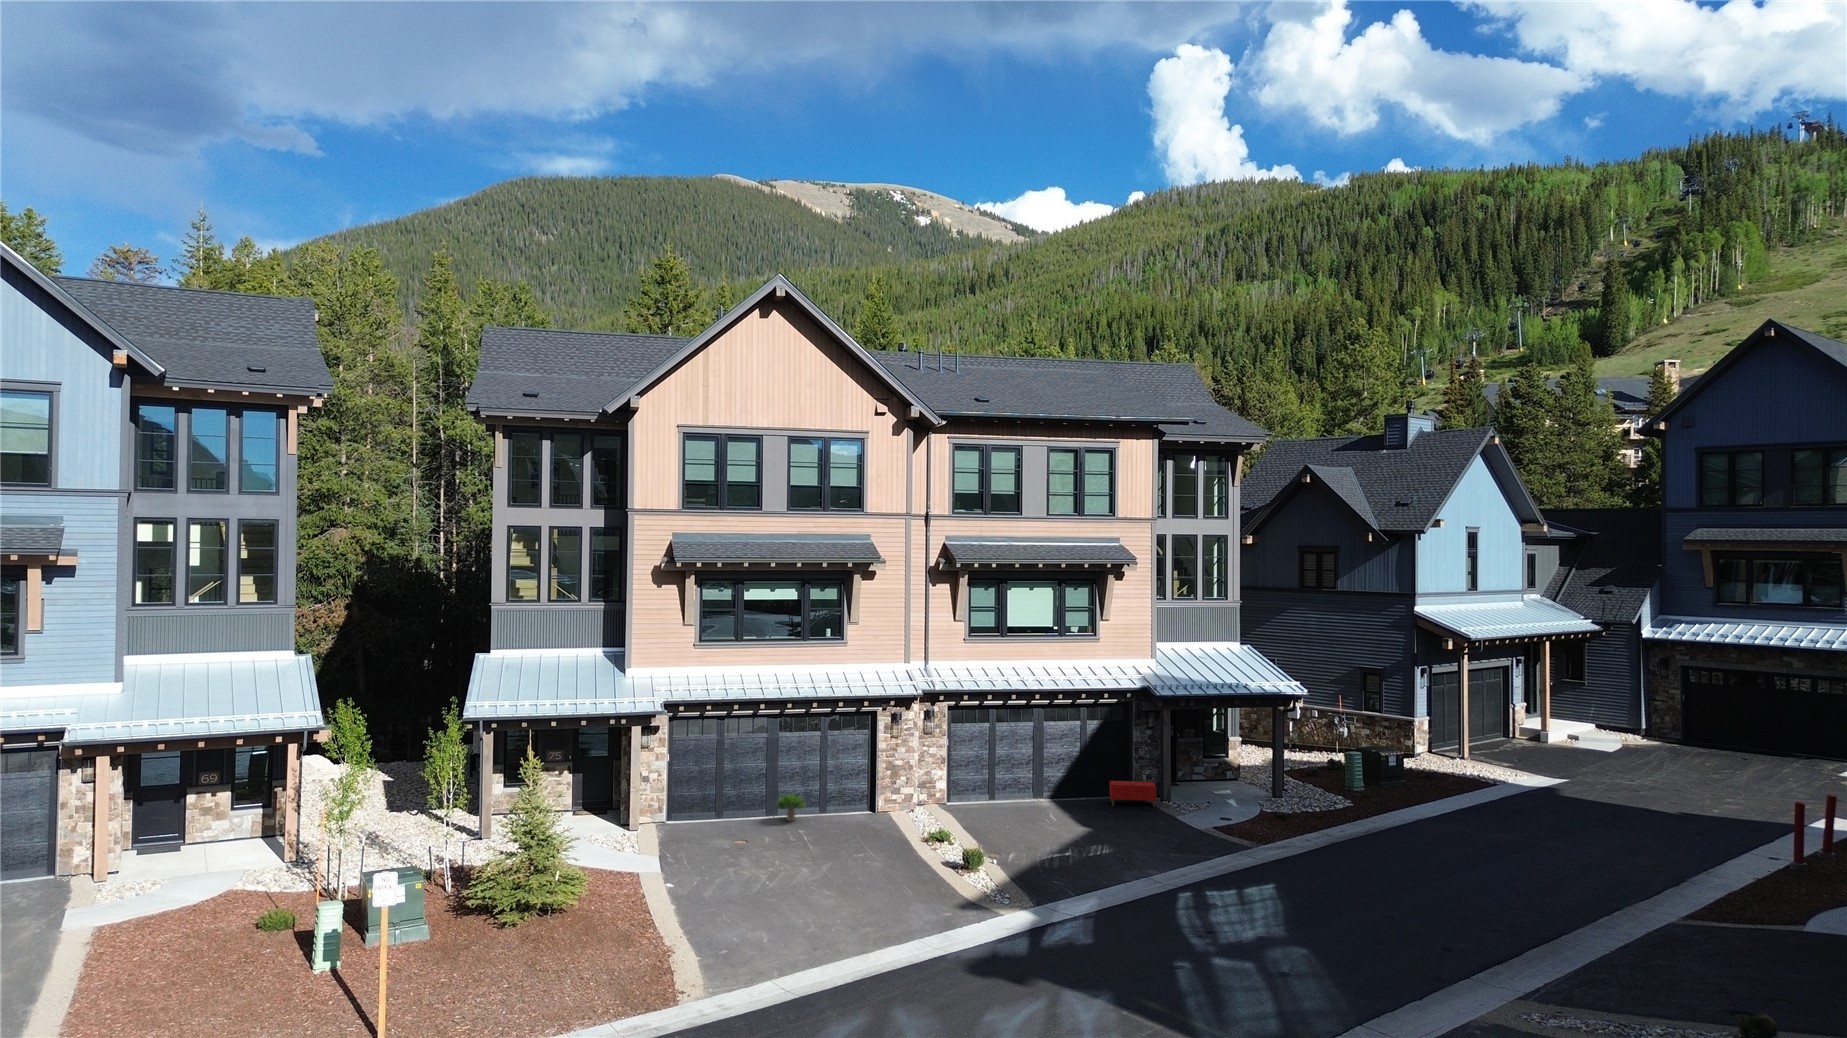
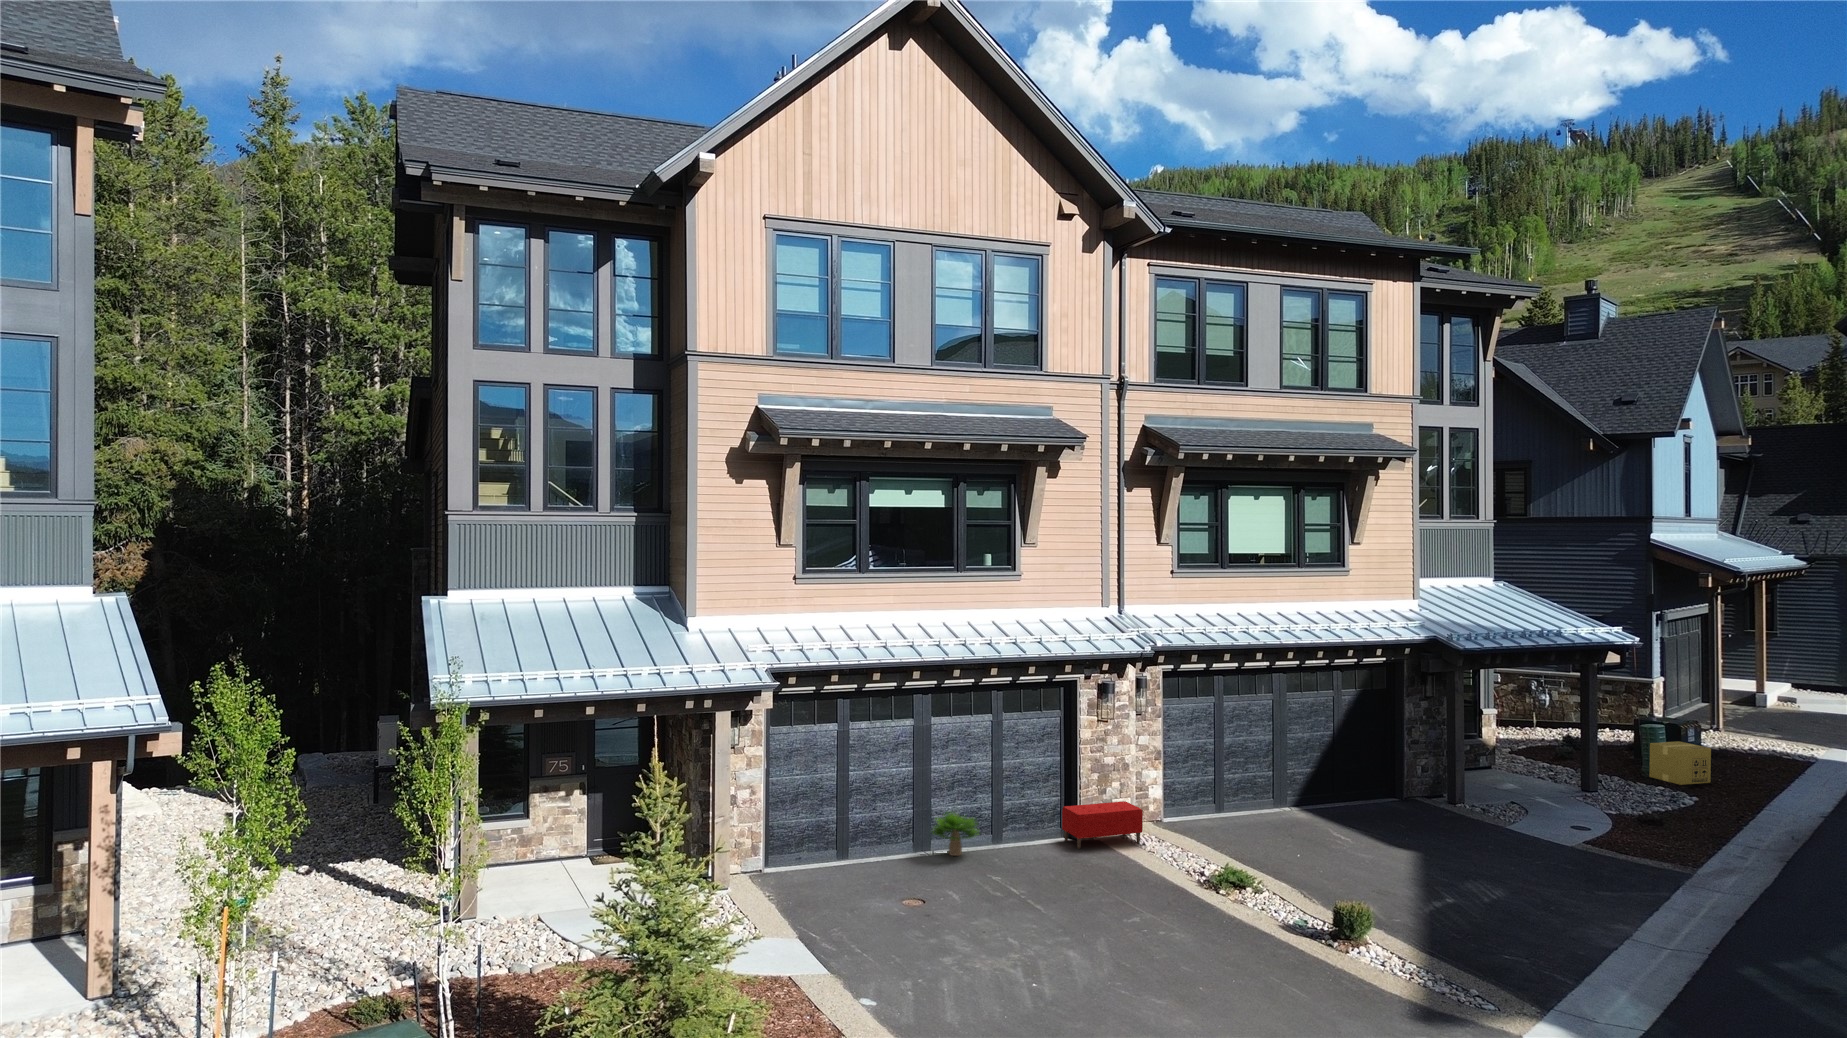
cardboard box: none [1350,767,1390,799] -> present [1649,741,1711,785]
bench: present [1110,781,1156,807] -> present [1062,801,1143,849]

